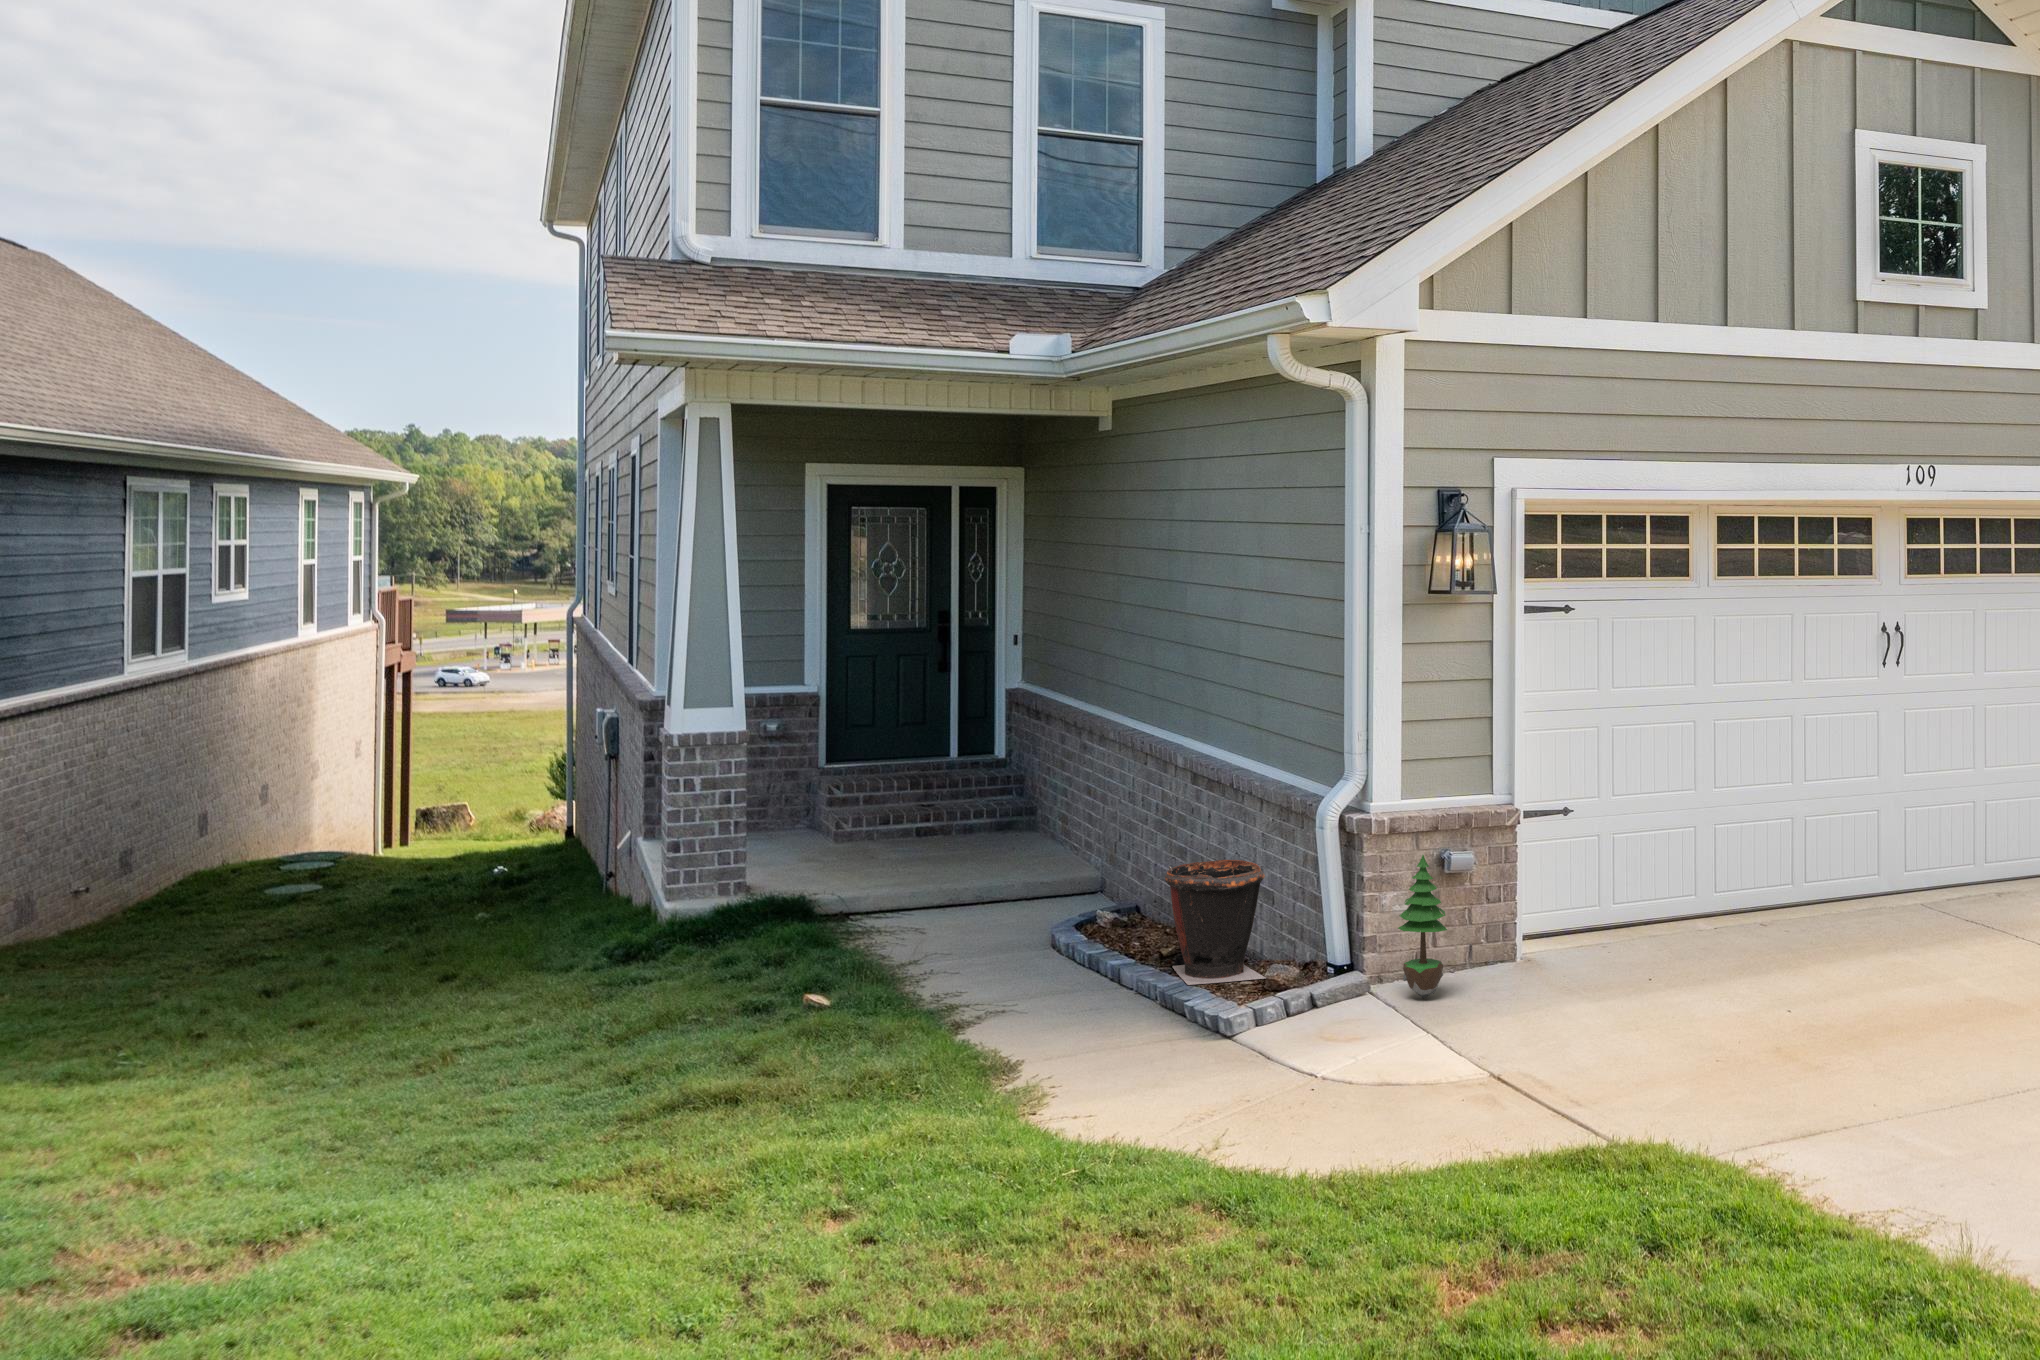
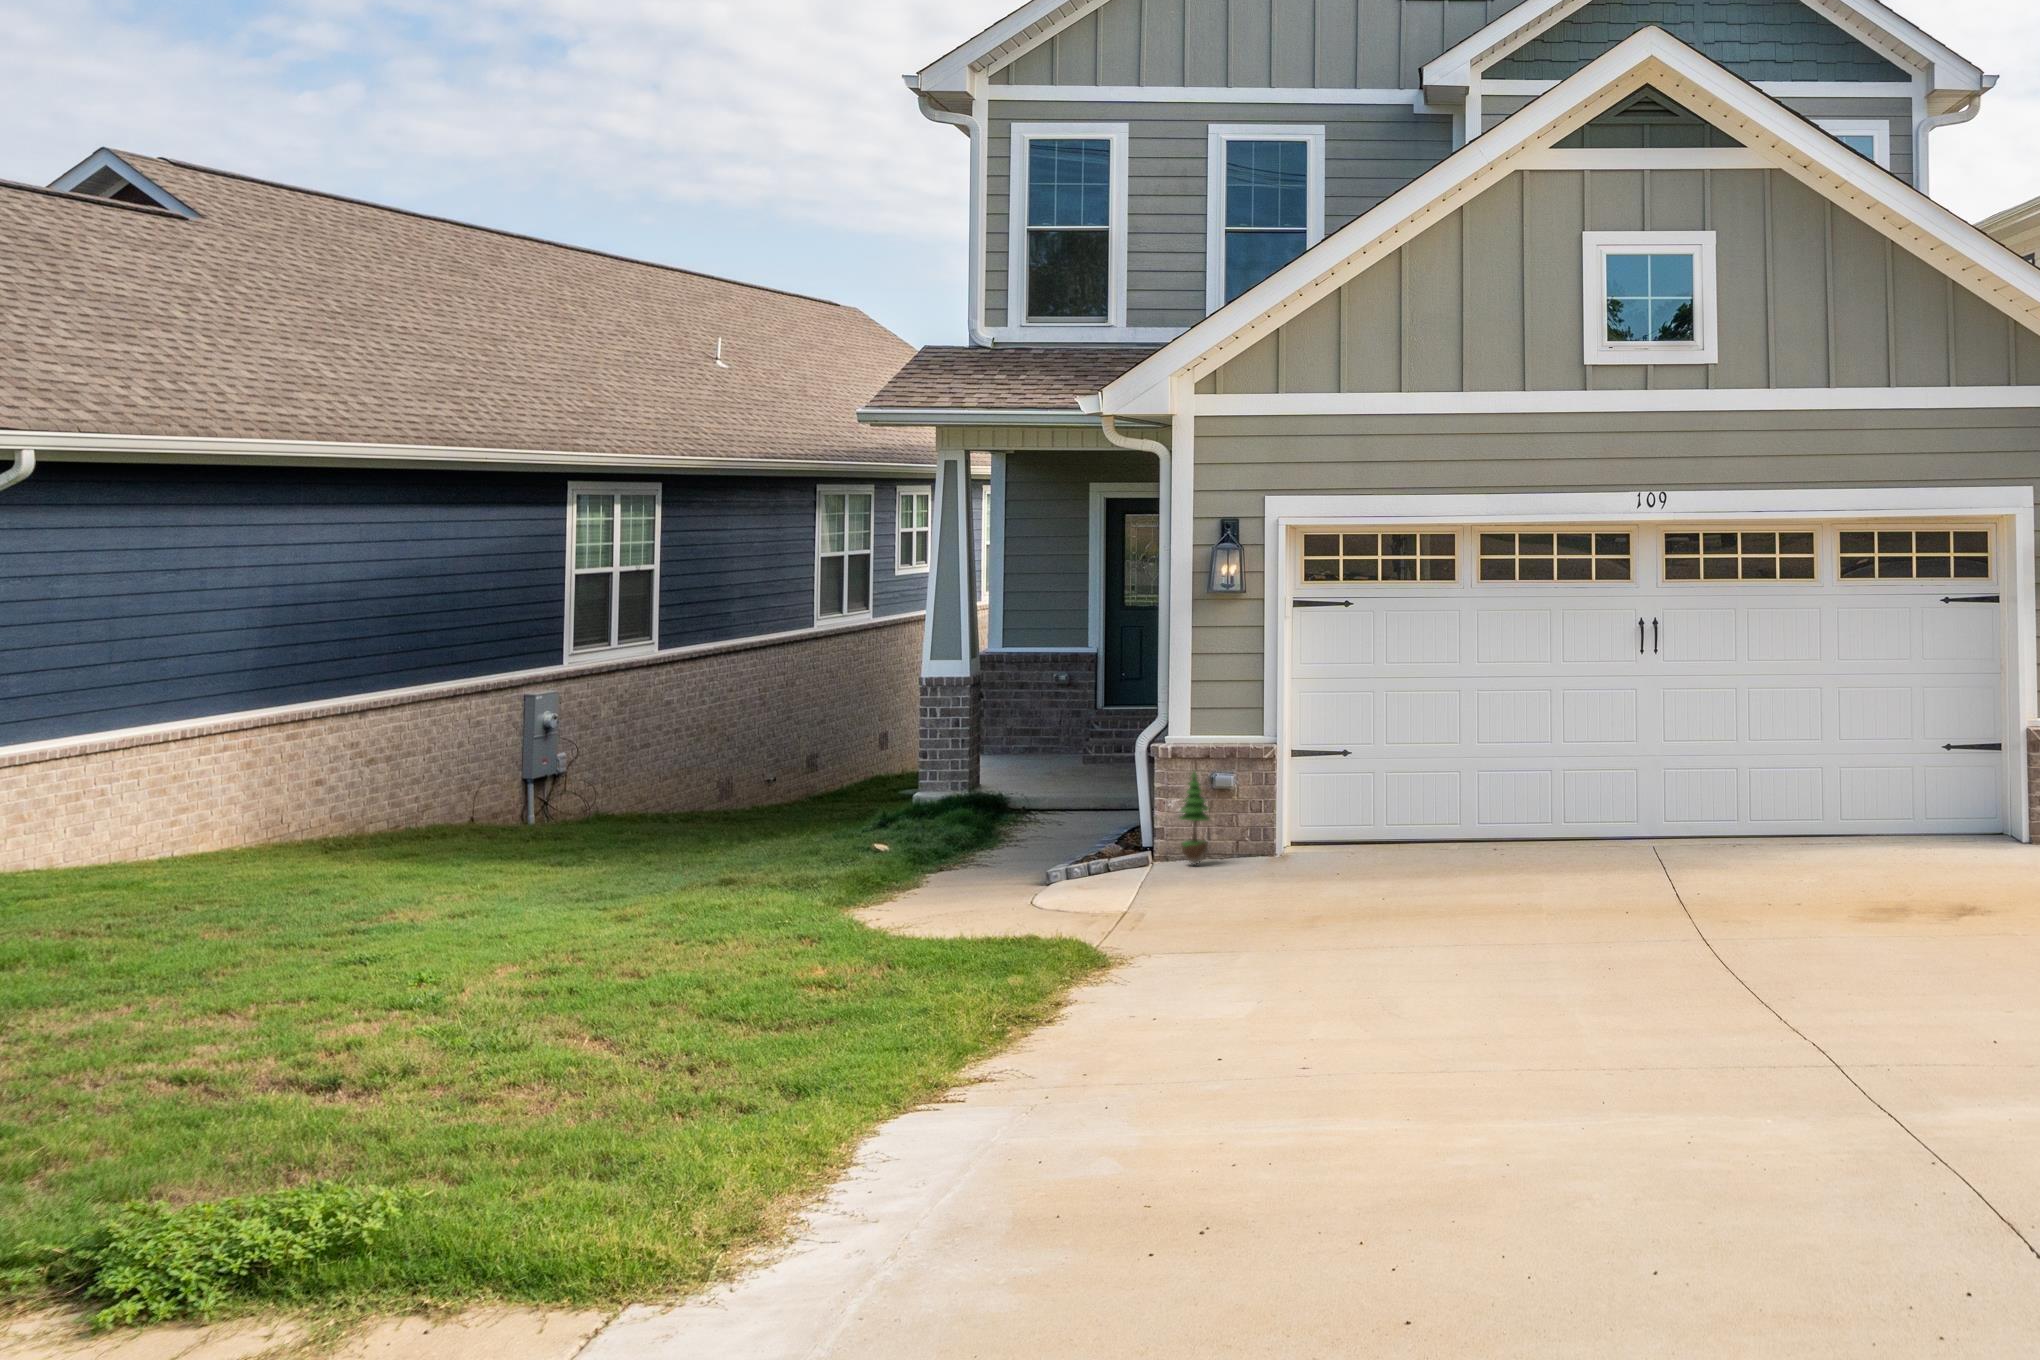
trash can: present [1165,860,1265,985] -> none [1086,771,1153,850]

